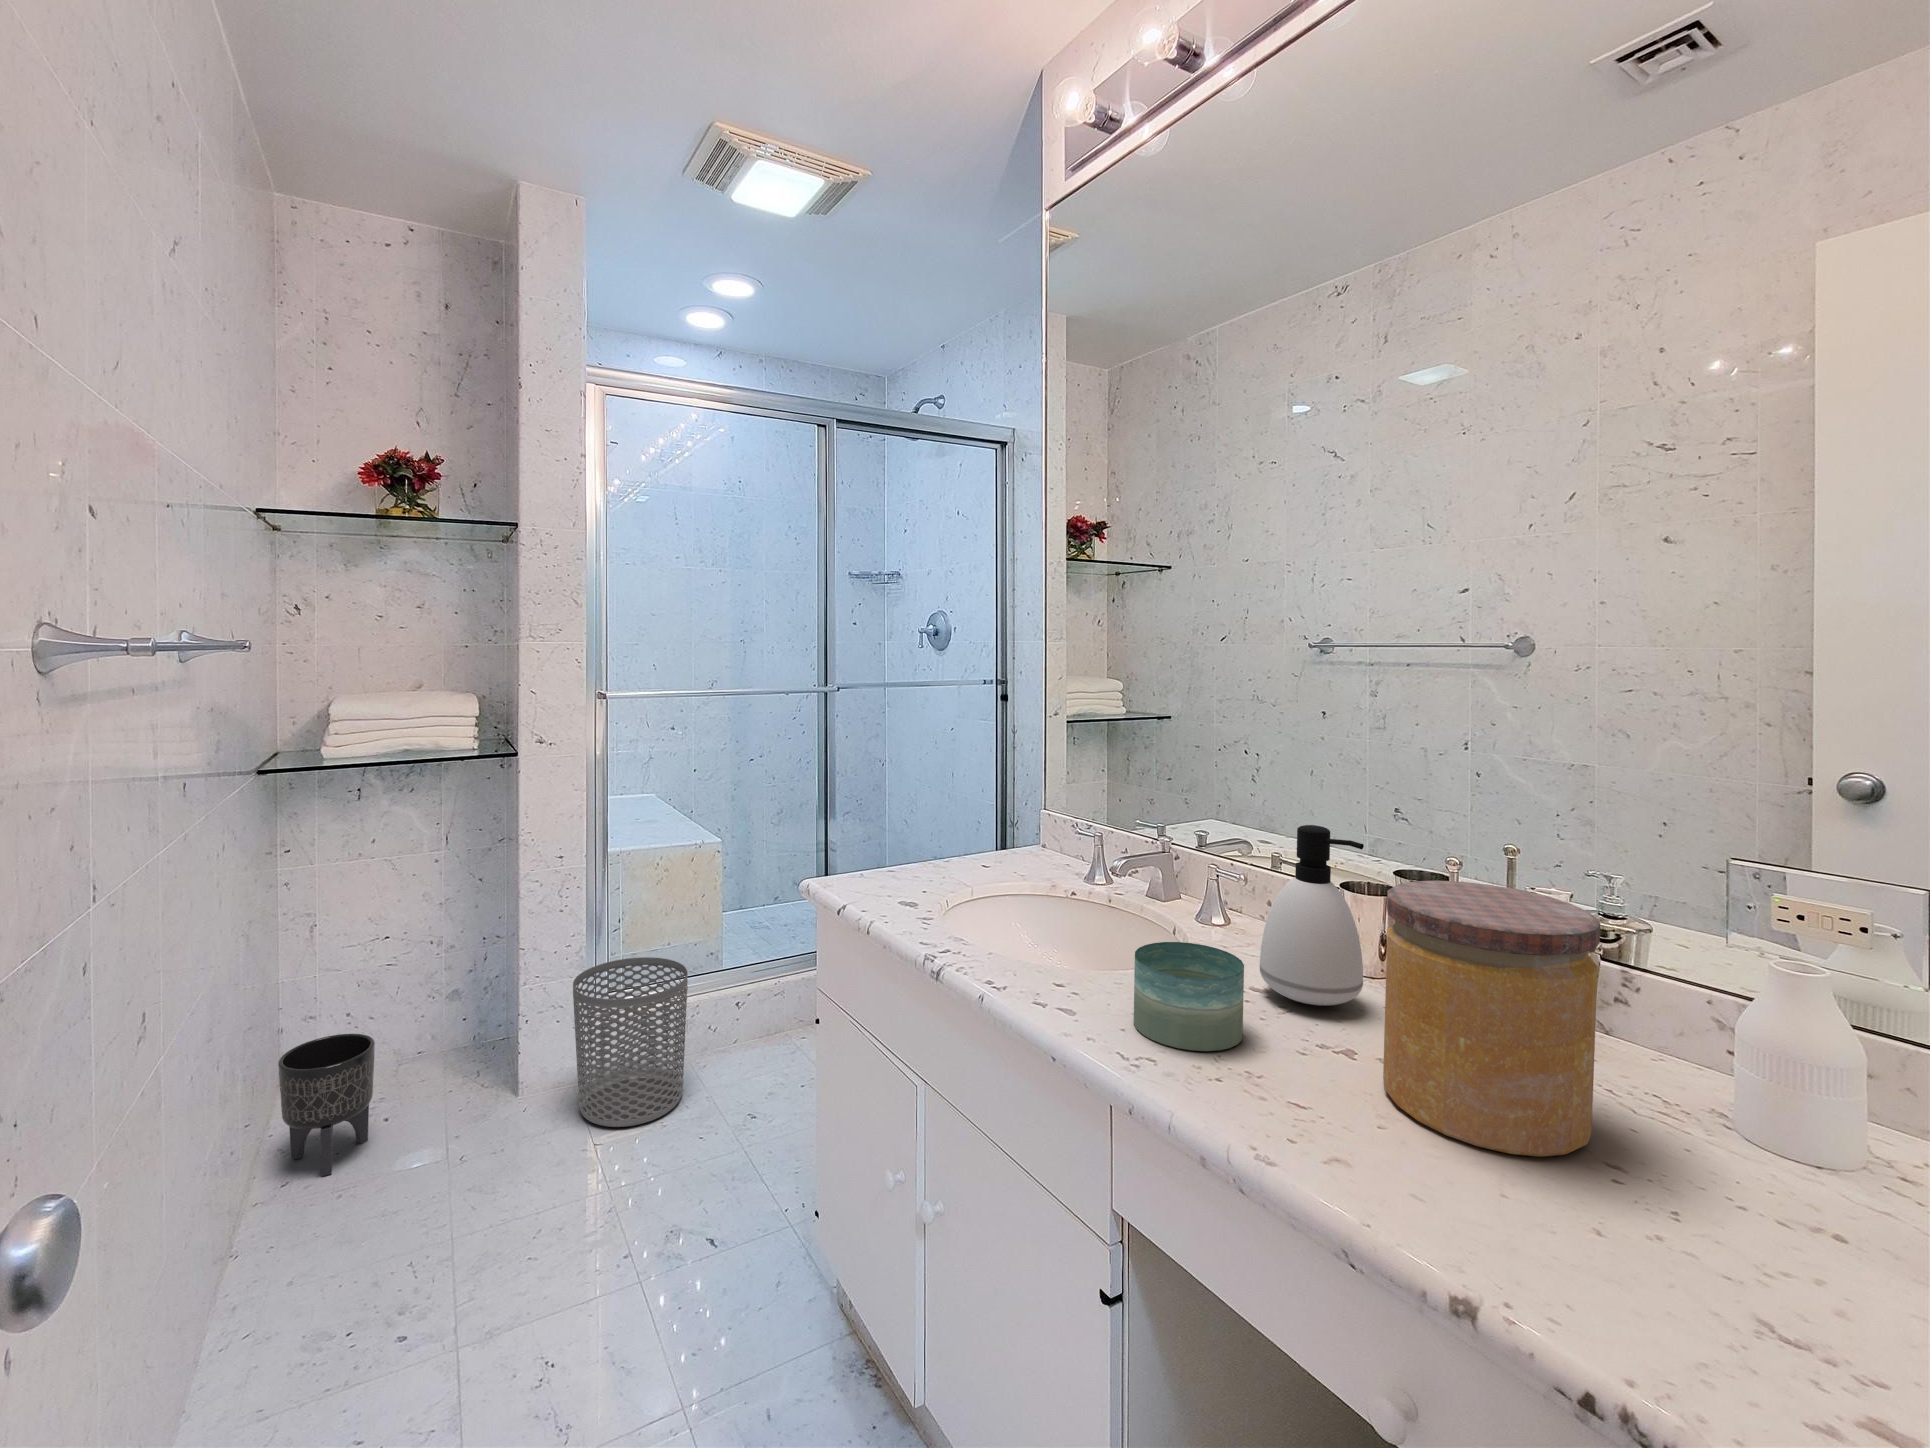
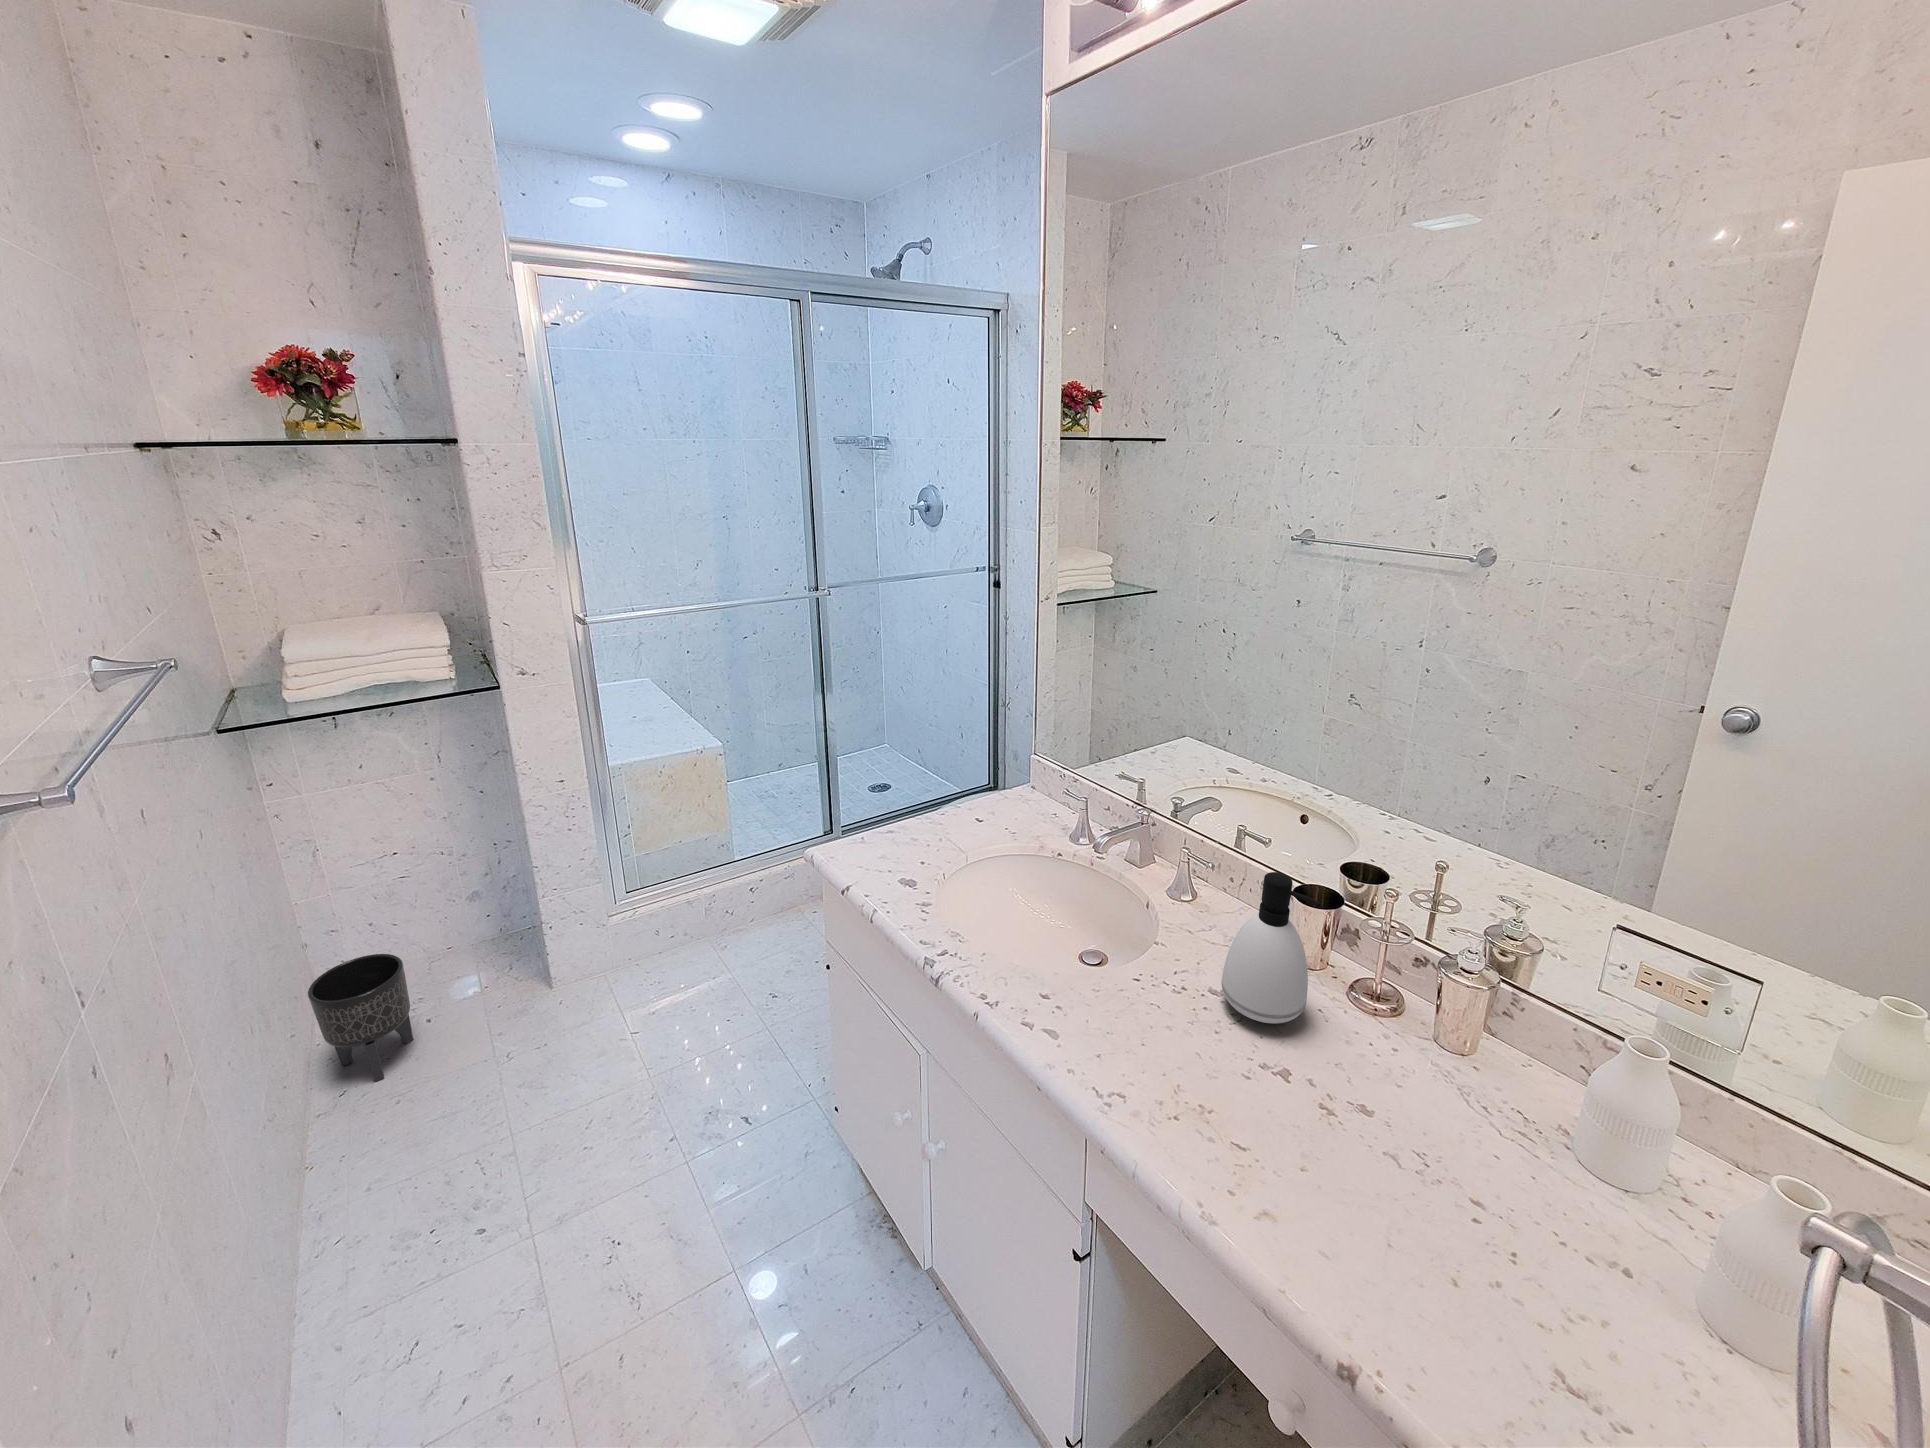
jar: present [1383,881,1600,1157] -> none [1318,968,1510,1218]
candle: present [1134,942,1244,1051] -> none [1114,984,1211,1097]
waste bin: present [573,957,688,1127] -> none [591,854,707,1008]

